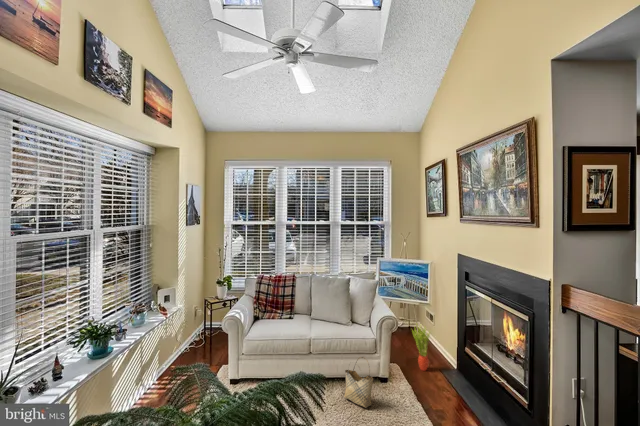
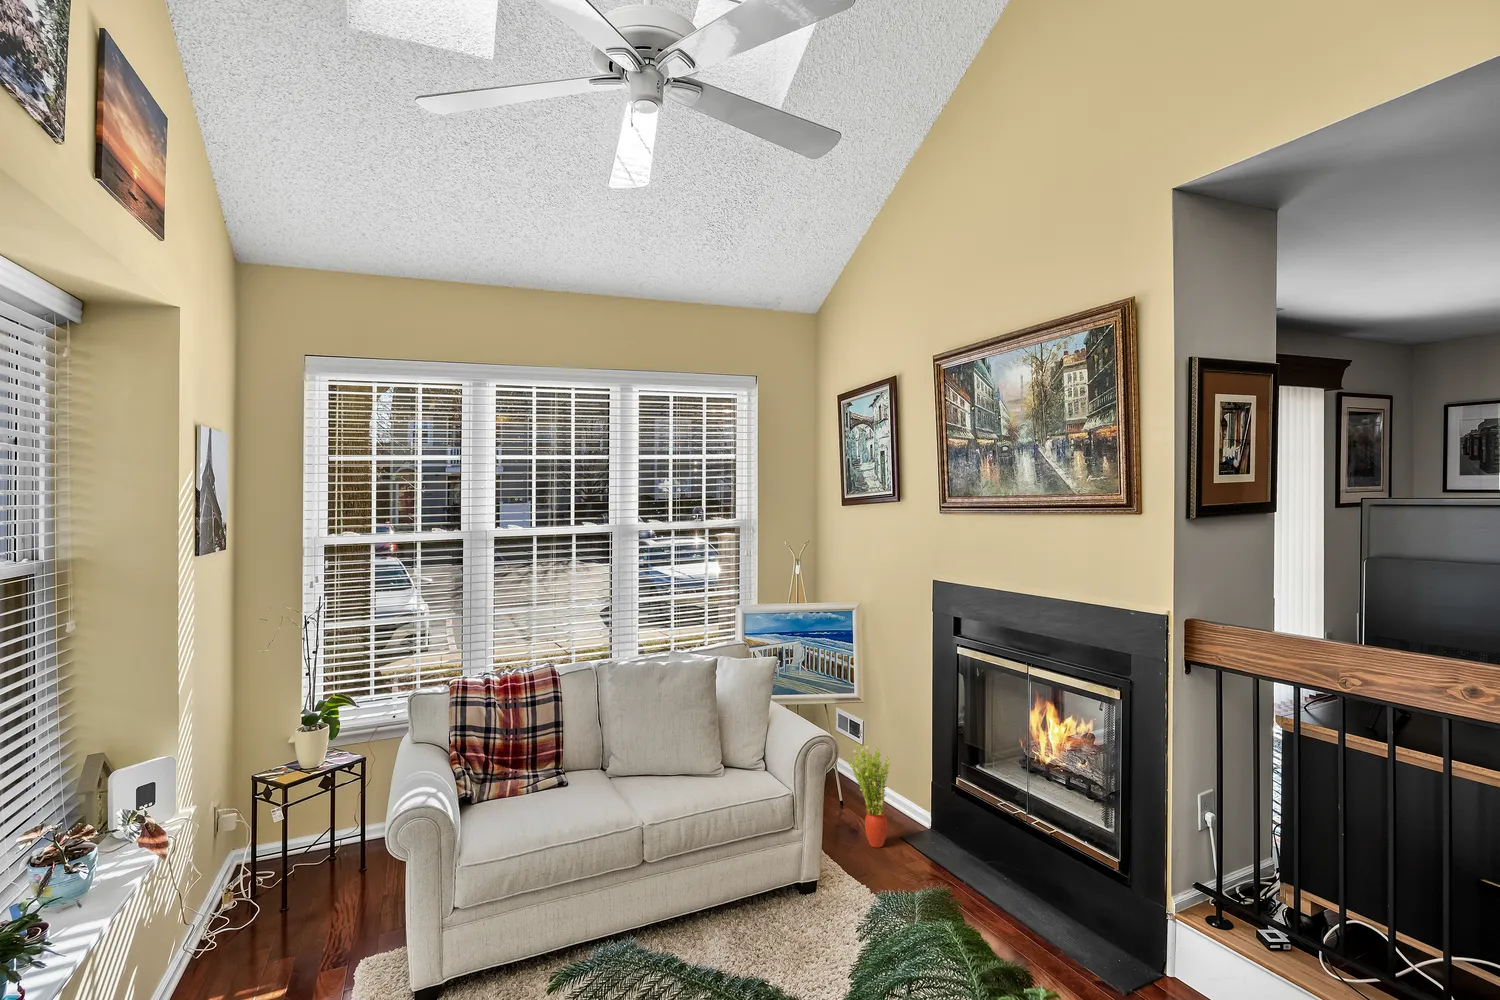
woven basket: present [344,357,373,408] -> none [750,840,824,956]

